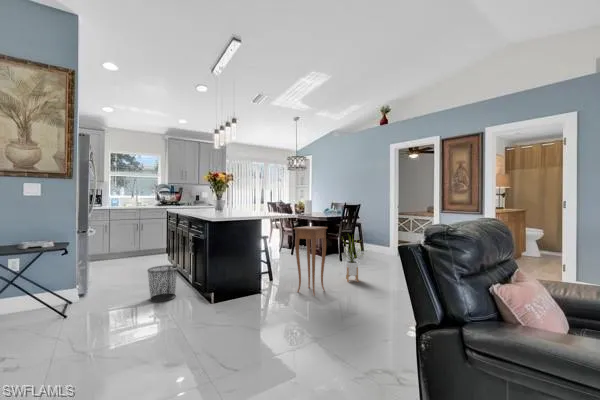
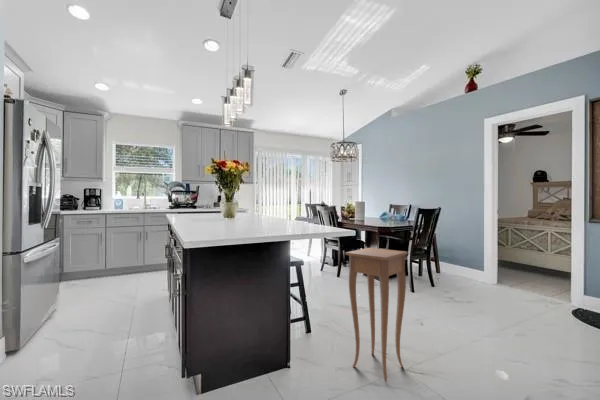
house plant: present [345,239,358,282] -> none [417,255,469,344]
waste bin: present [148,265,178,302] -> none [99,309,153,378]

